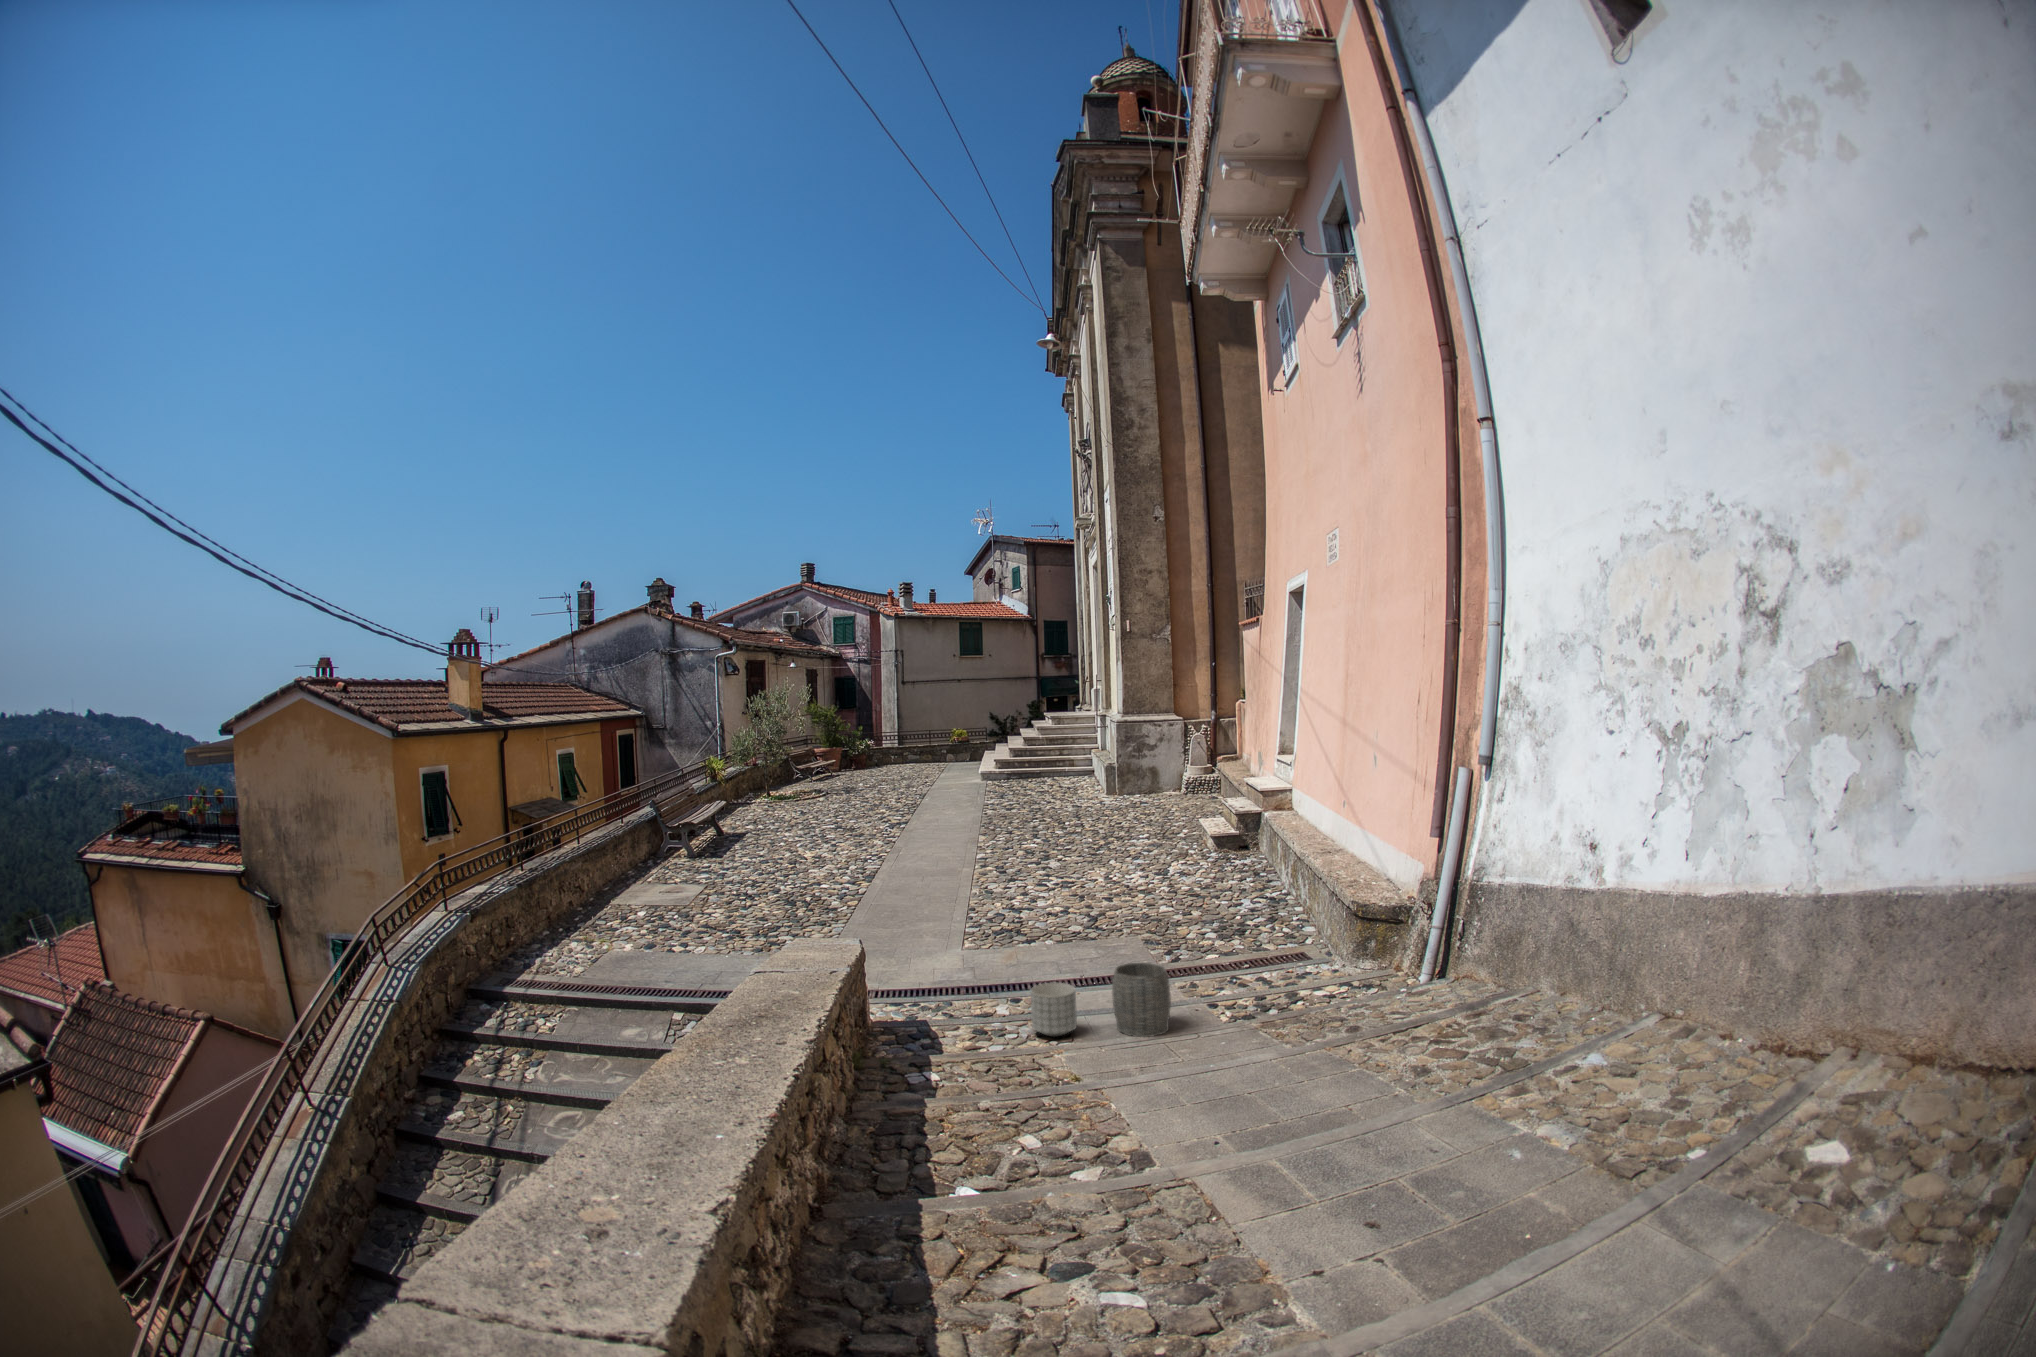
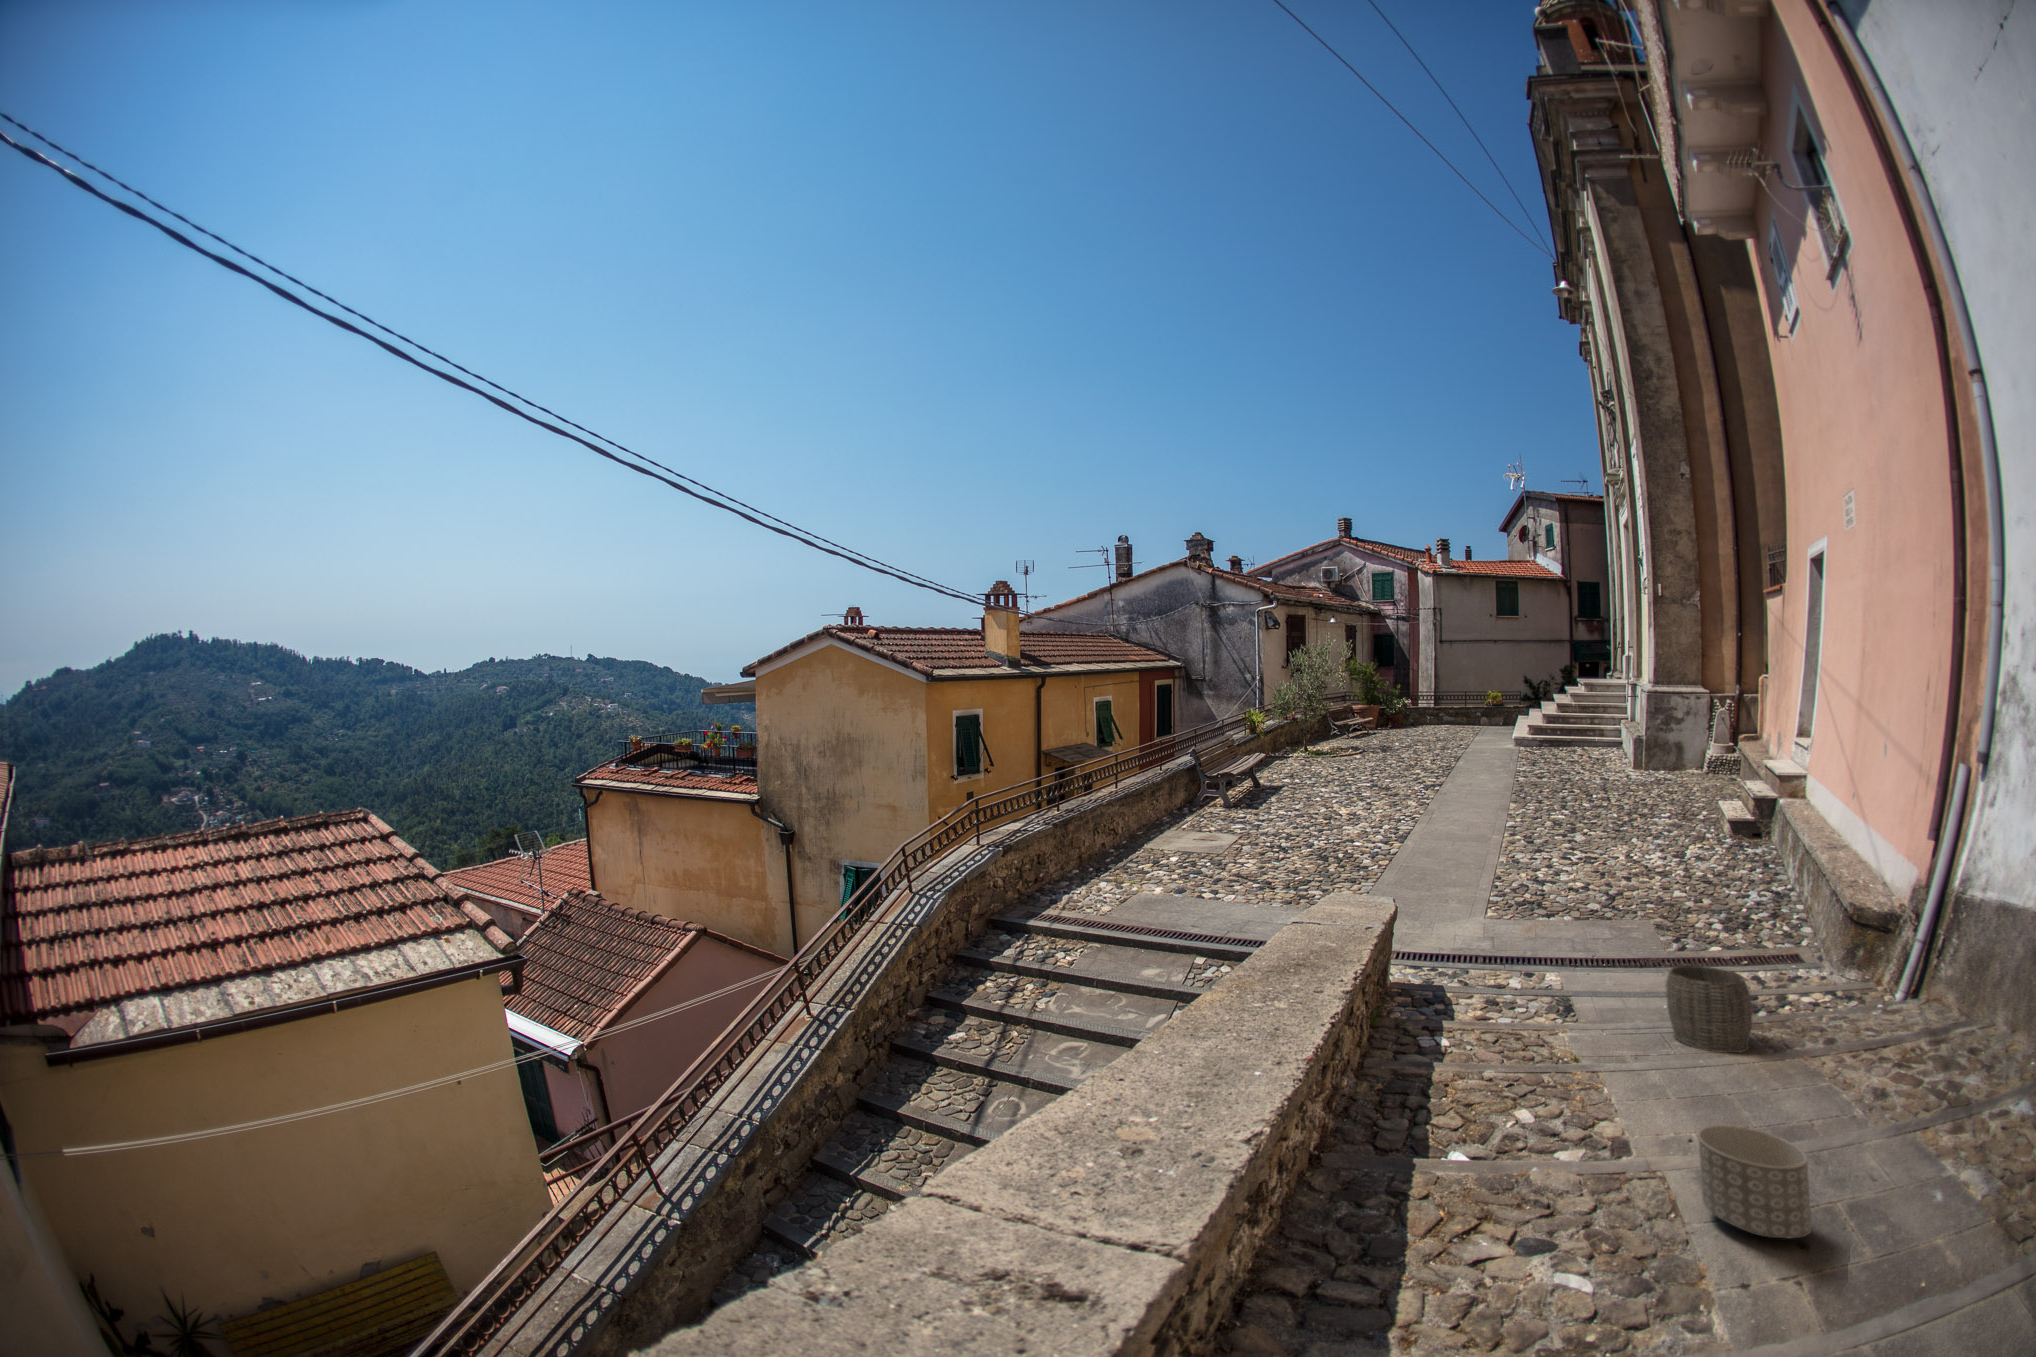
planter: present [1031,983,1077,1037] -> present [1698,1125,1812,1238]

